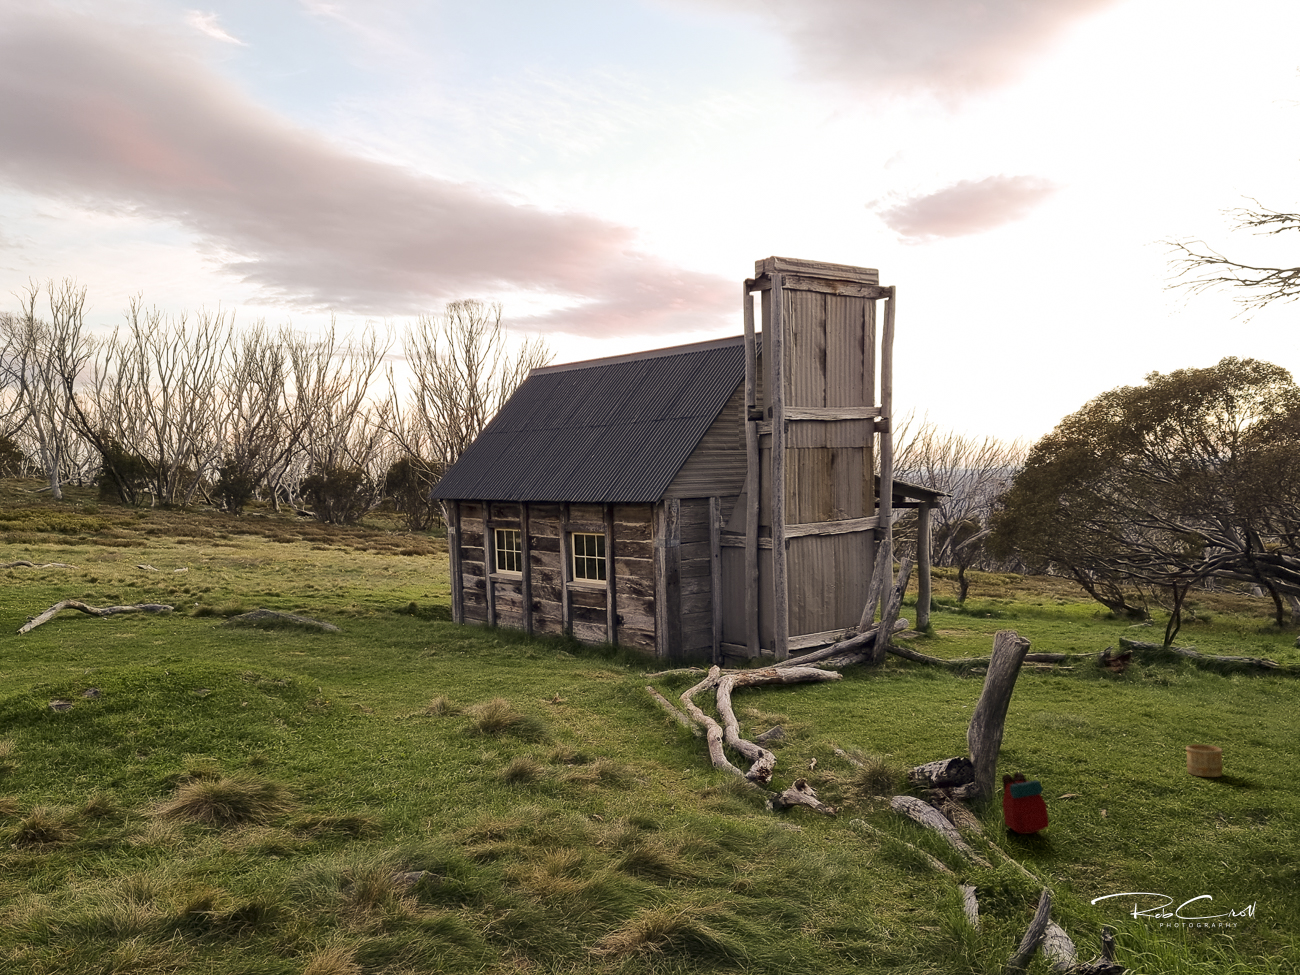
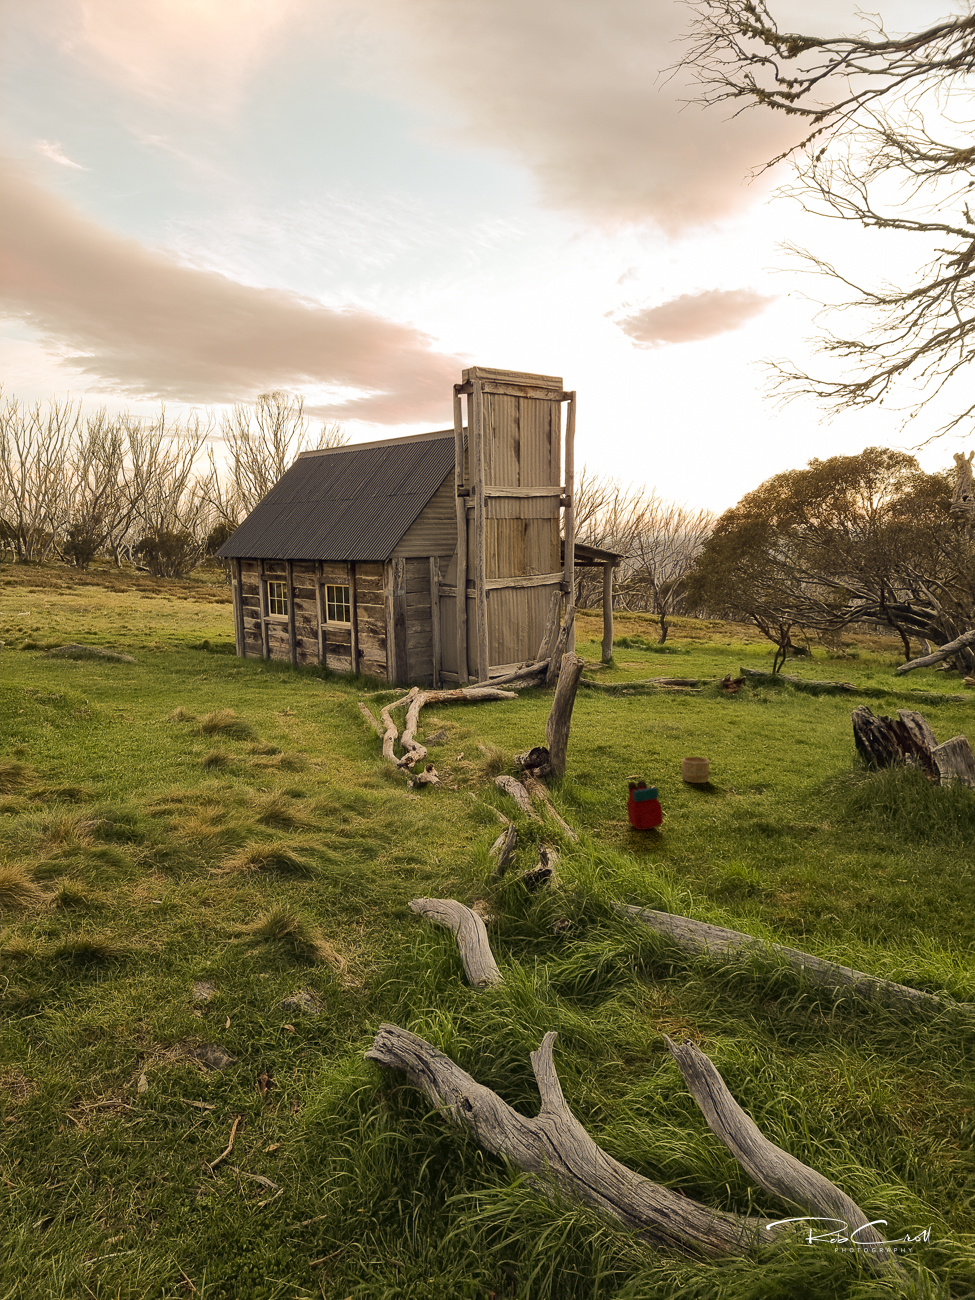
wooden bucket: present [1186,744,1223,777] -> present [682,756,710,783]

